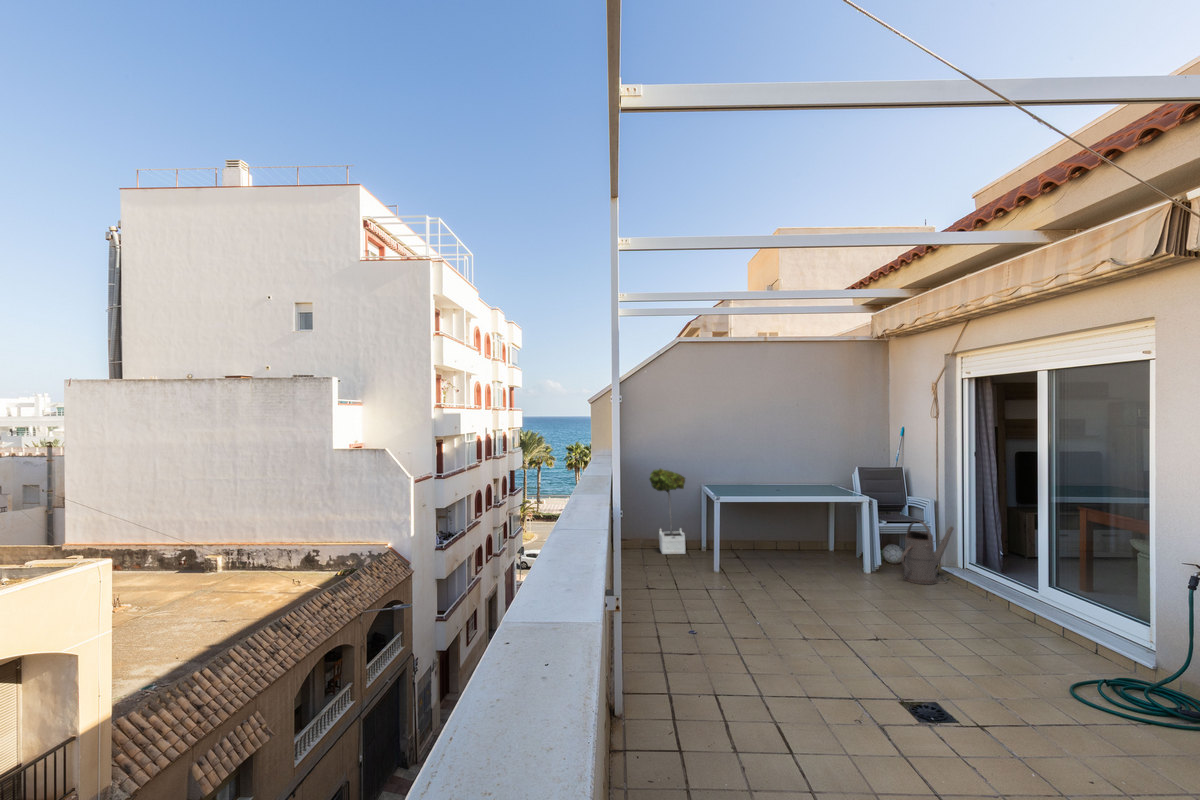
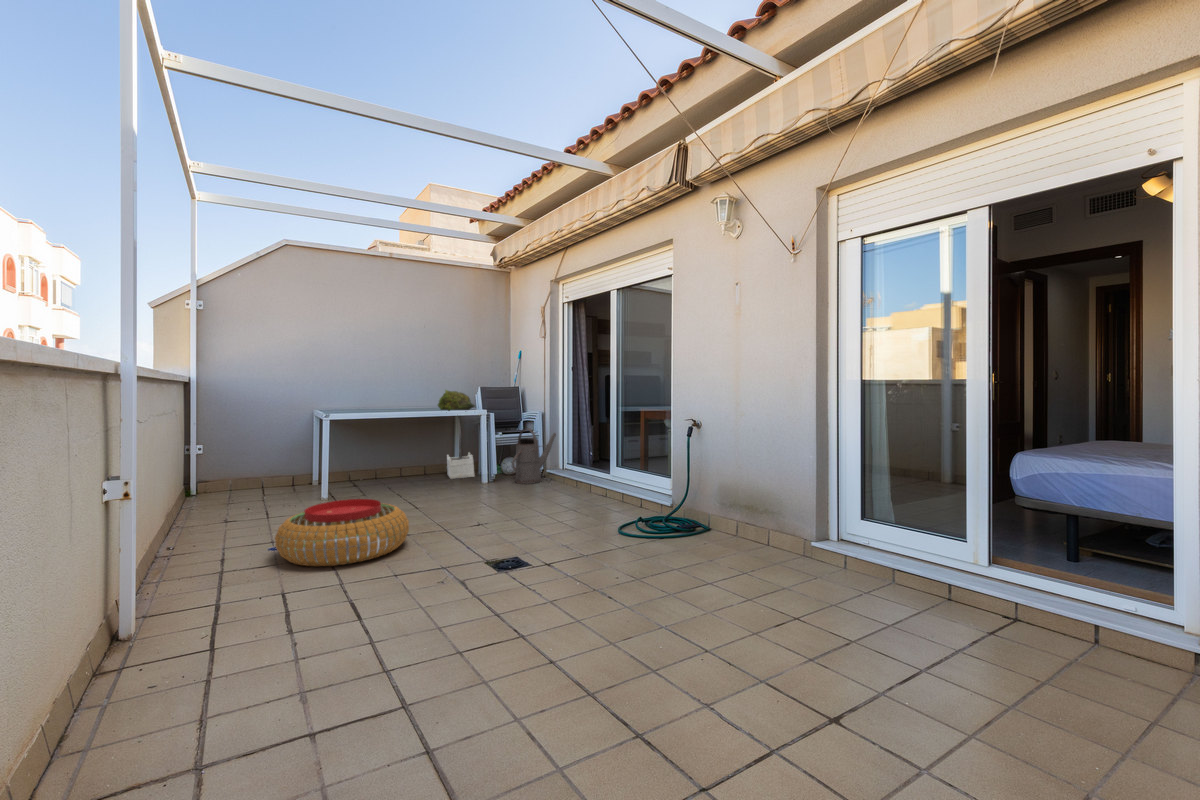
potted tree: present [650,469,685,554] -> present [438,390,475,479]
pouf: none [685,593,807,667] -> present [275,499,409,566]

